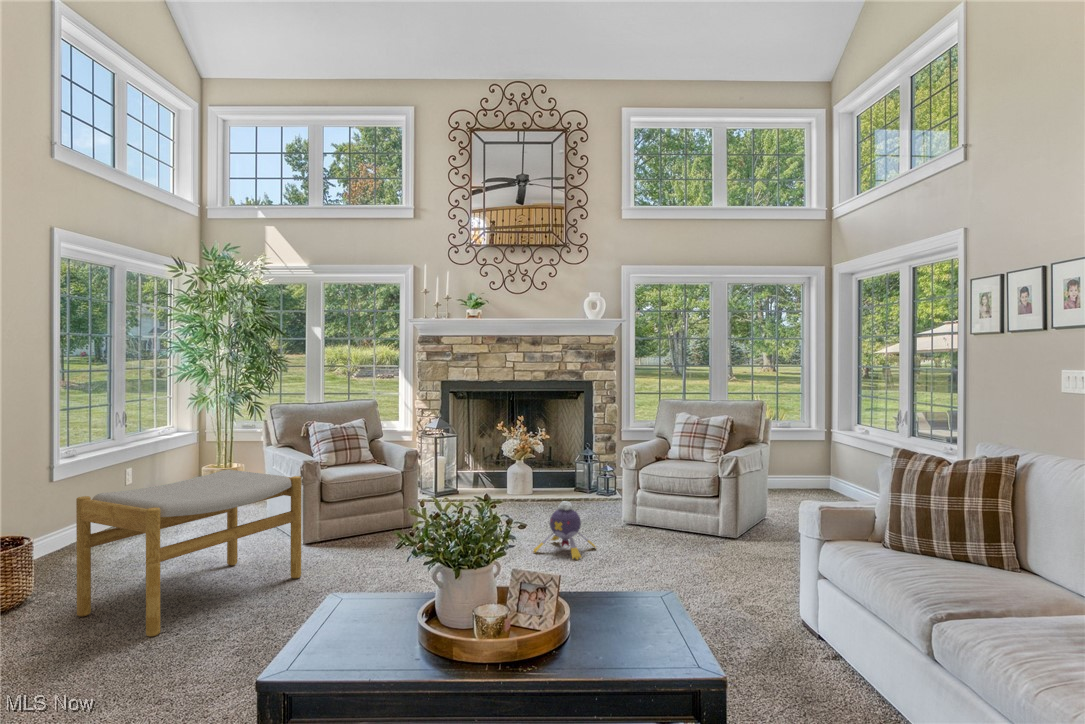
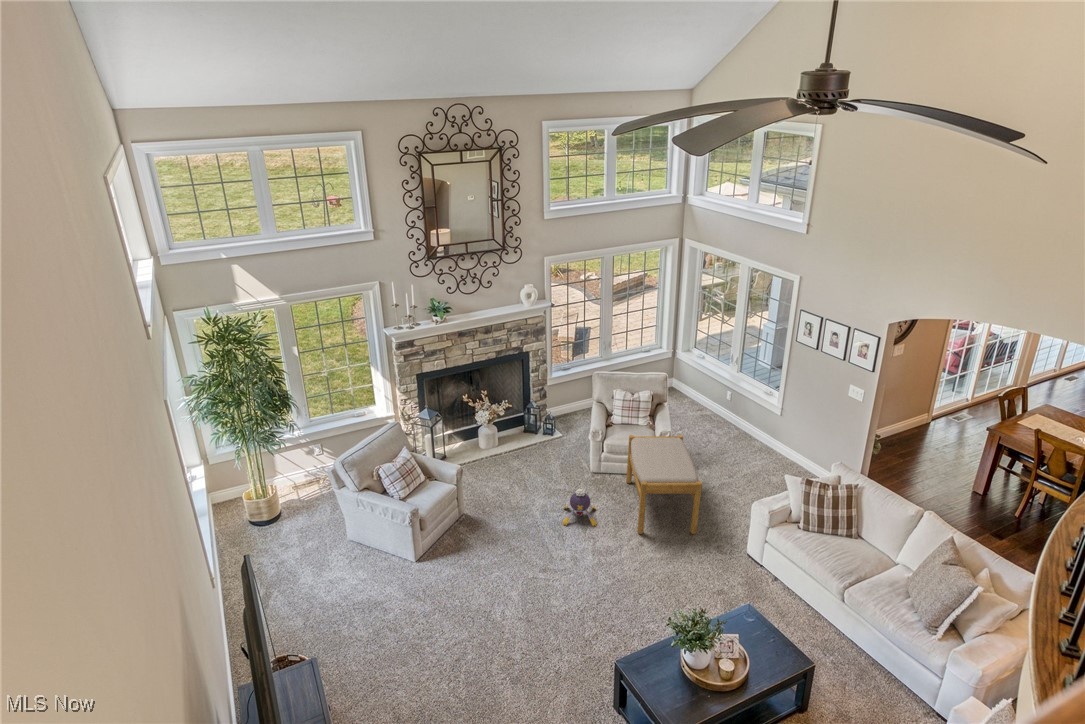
footstool: present [76,469,302,637] -> present [626,435,702,534]

